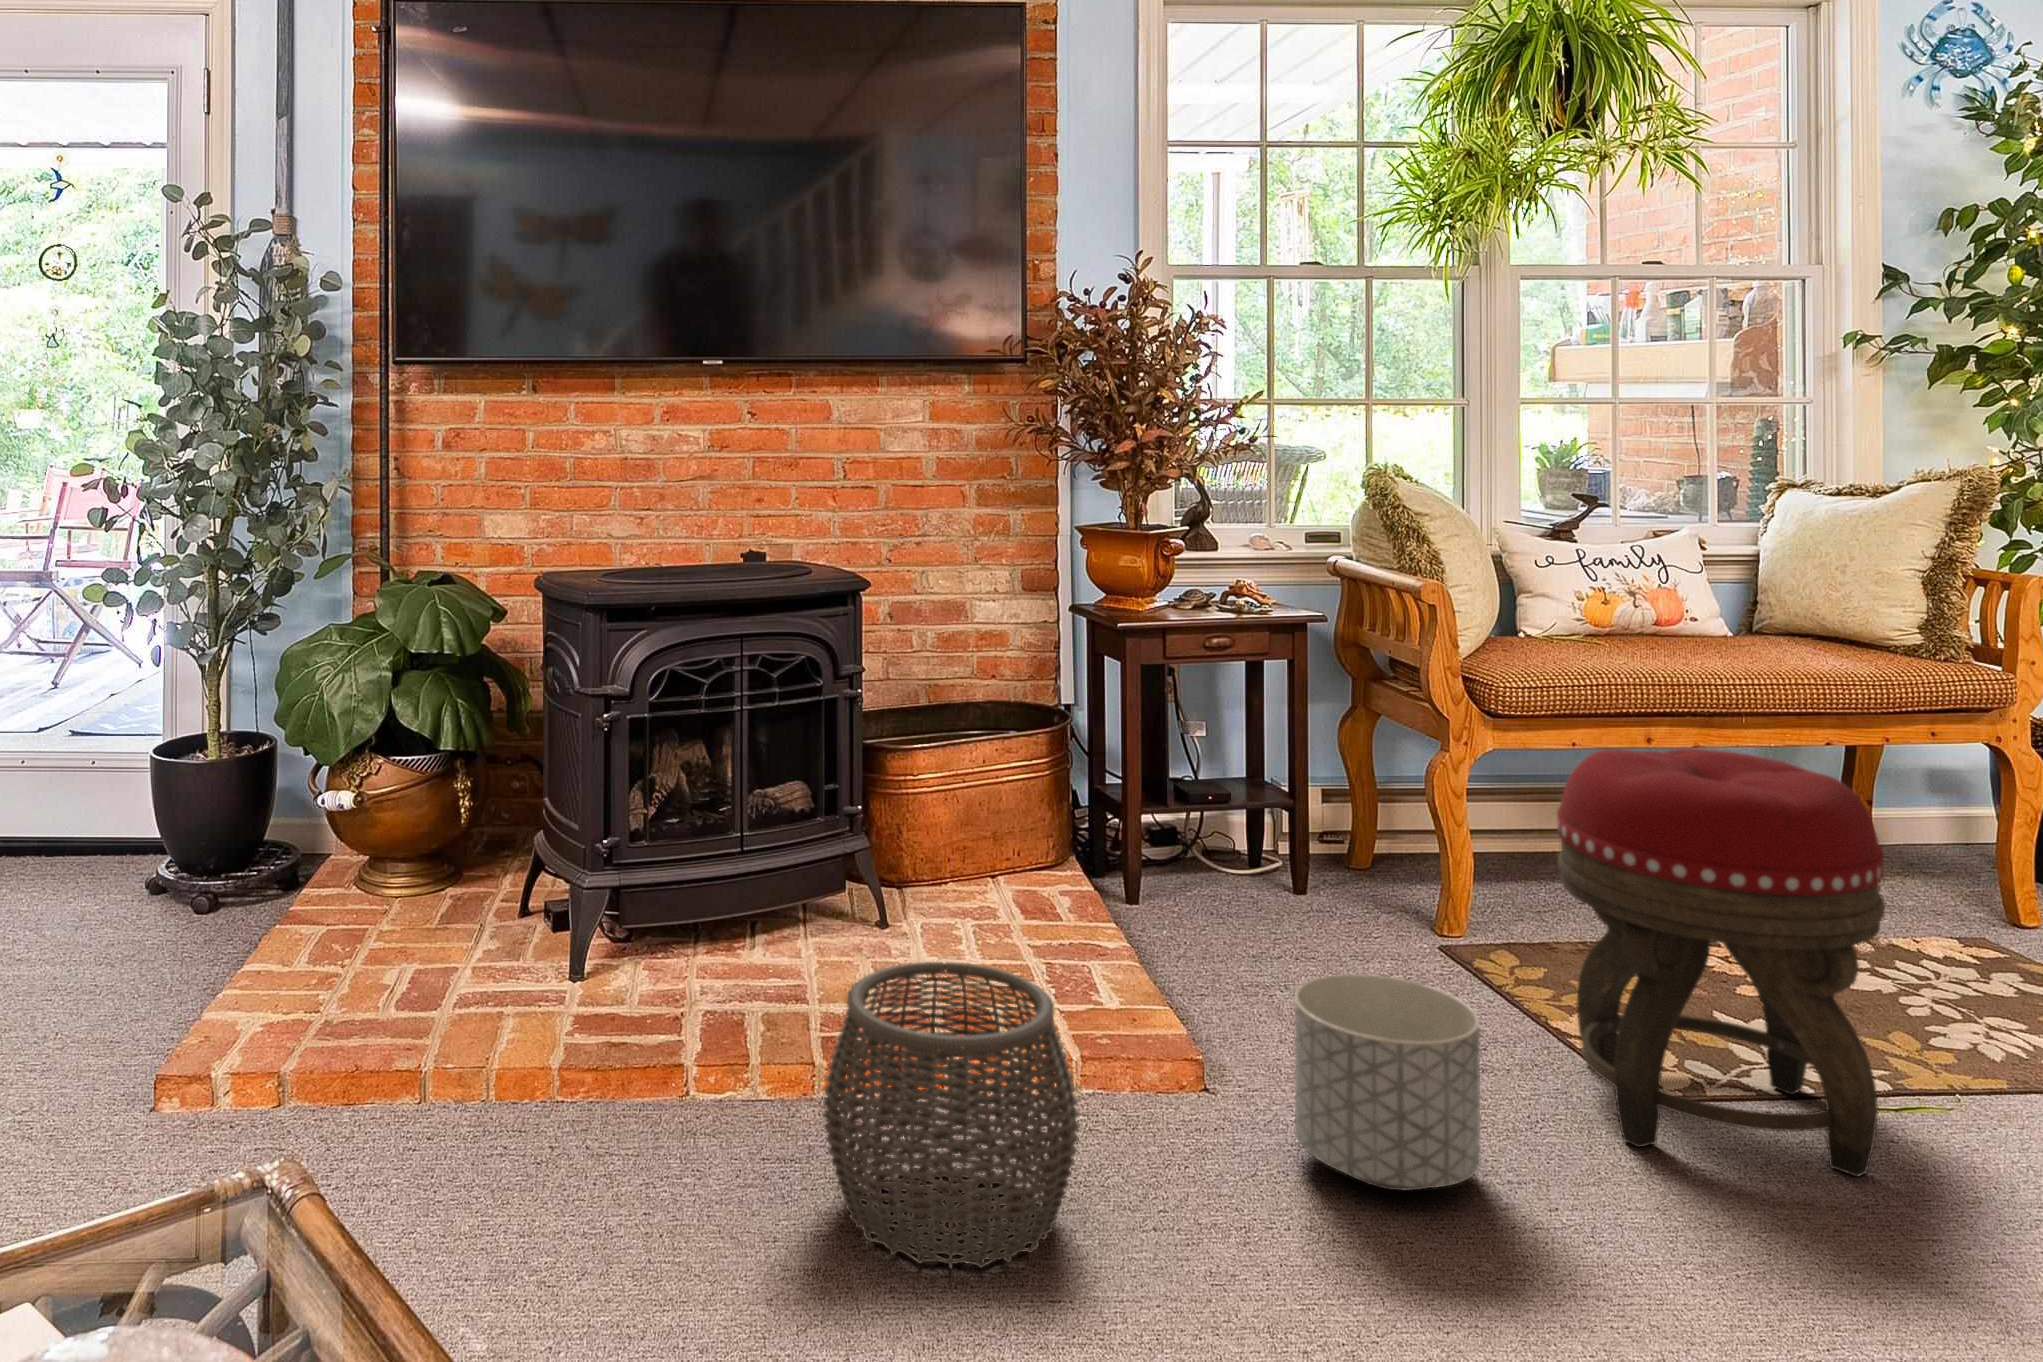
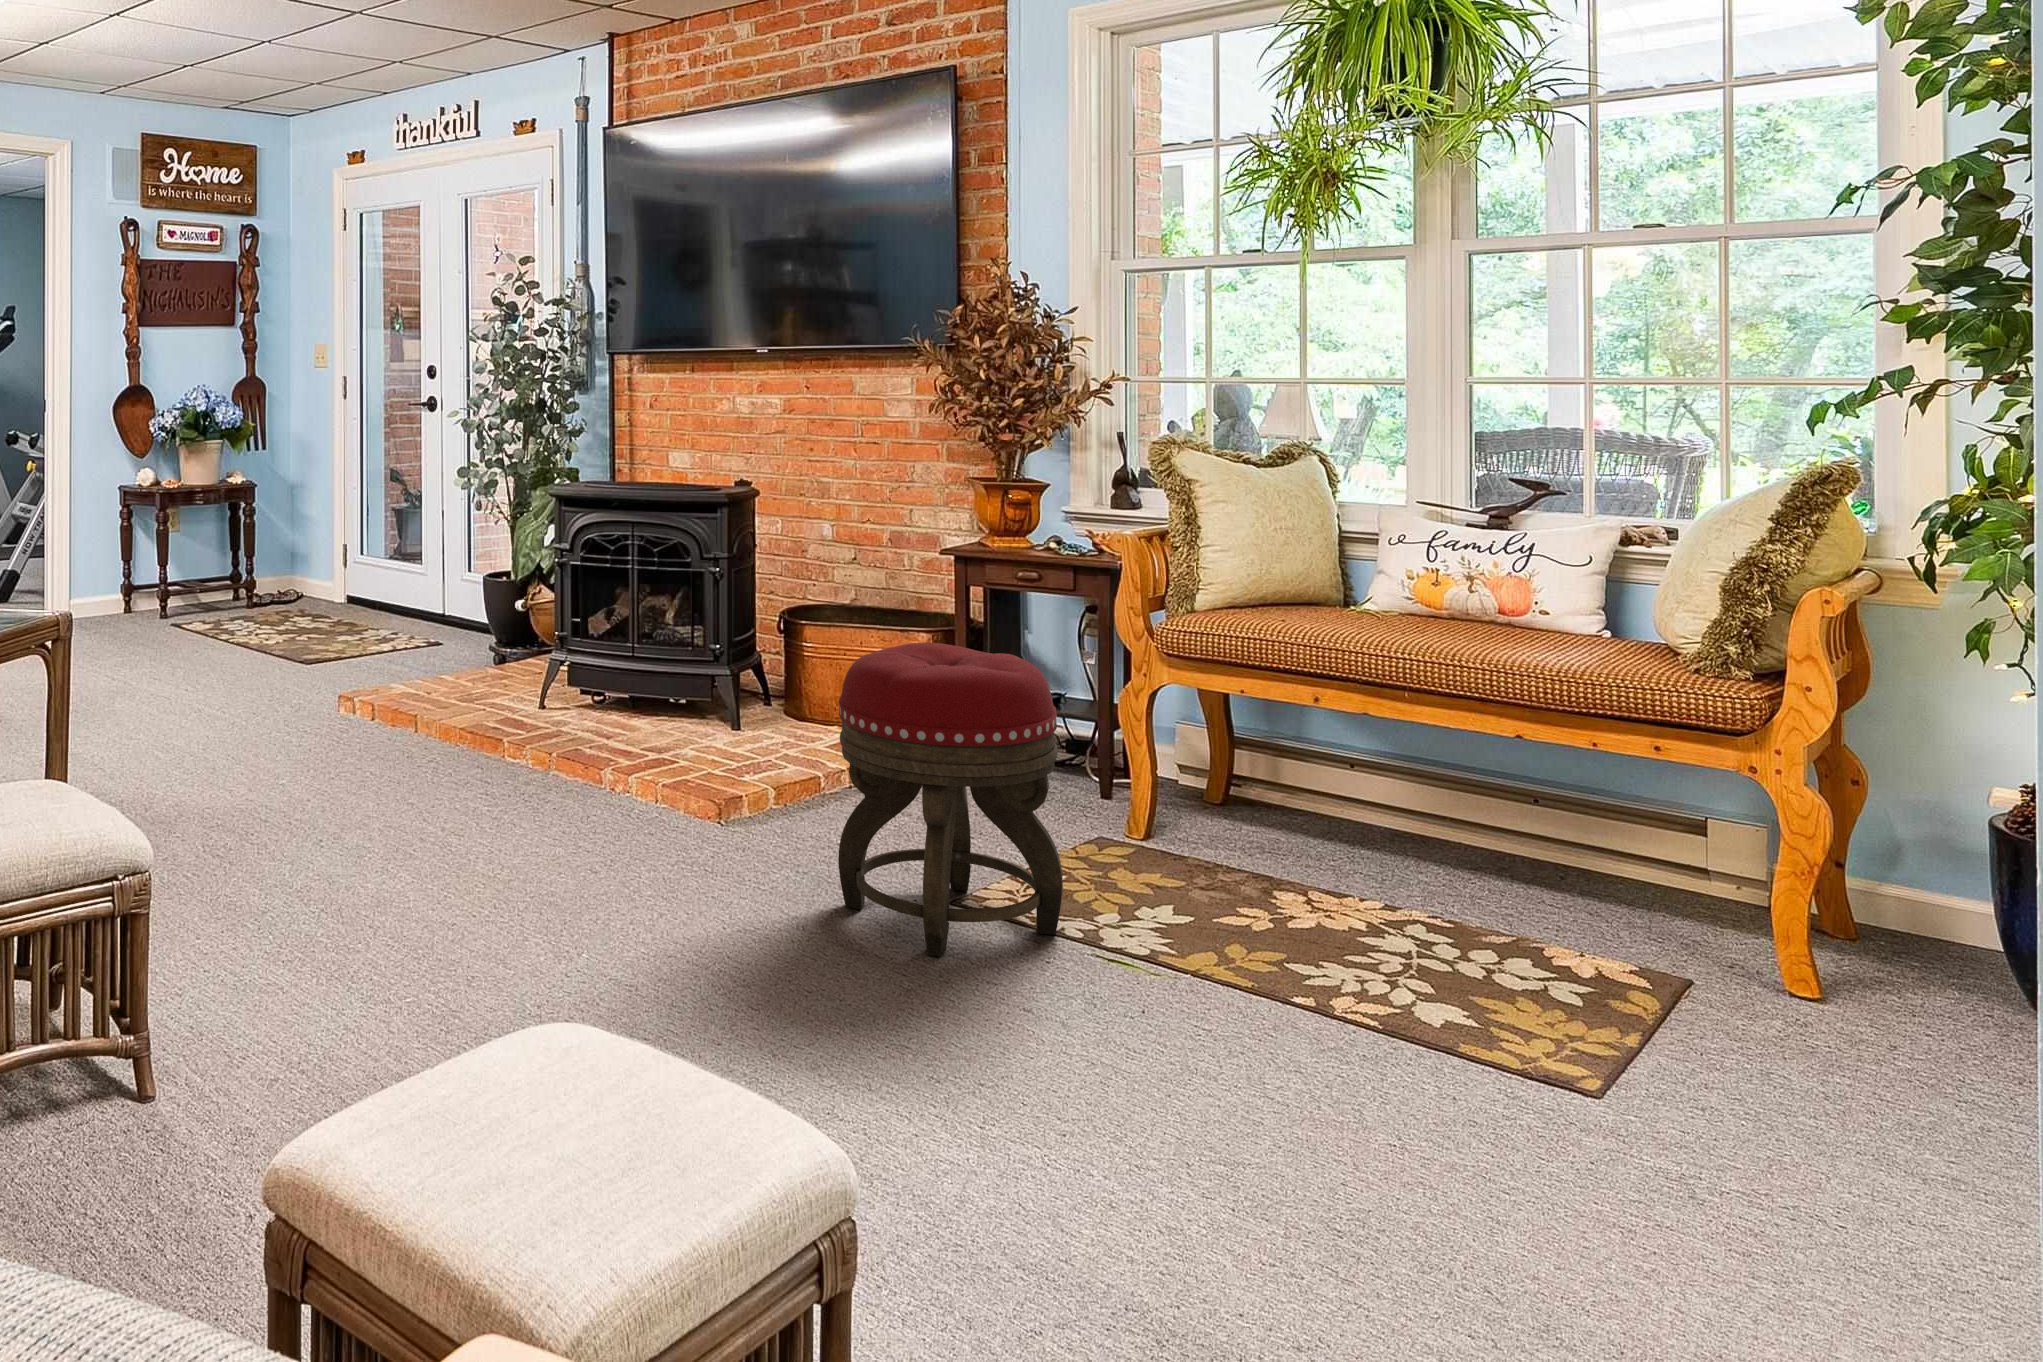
woven basket: present [823,962,1080,1268] -> none [403,686,539,828]
planter: present [1295,974,1480,1190] -> none [630,748,740,873]

